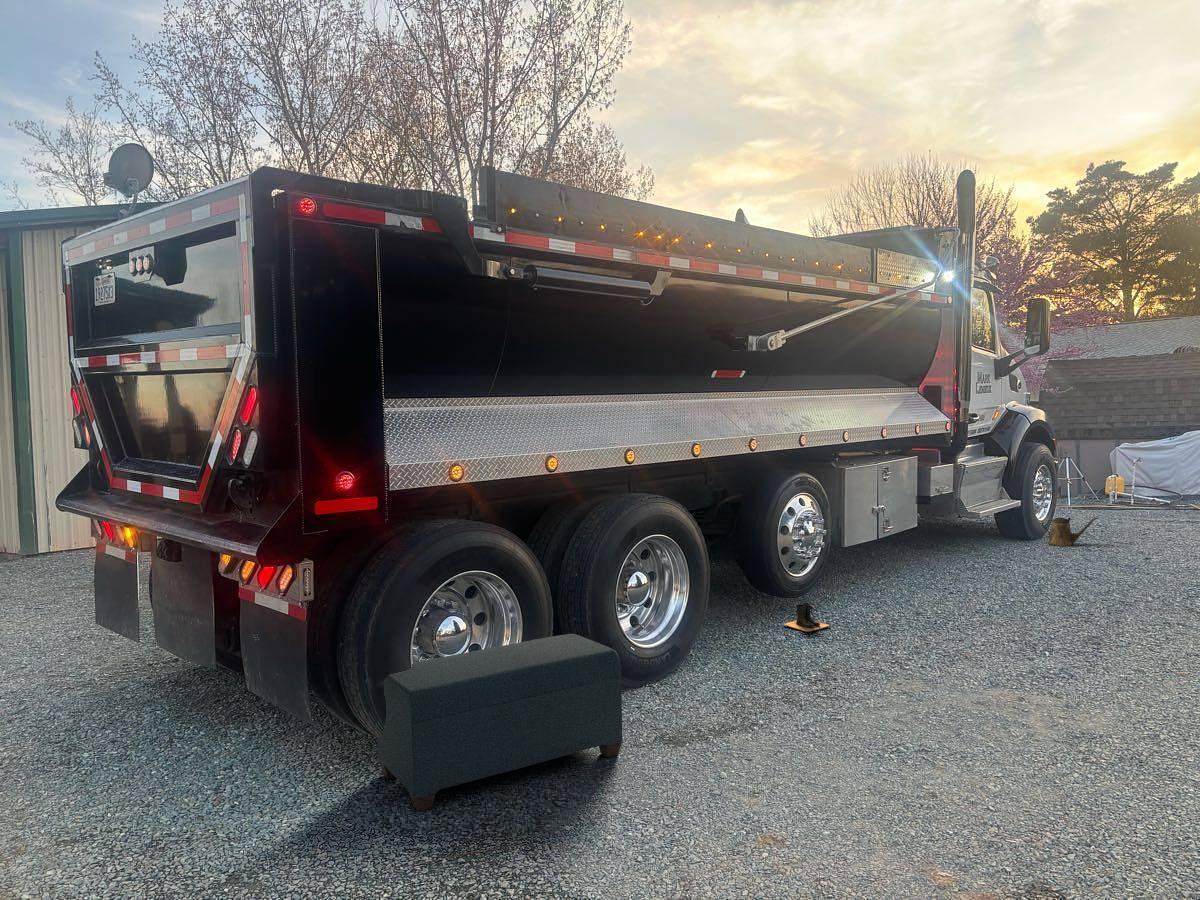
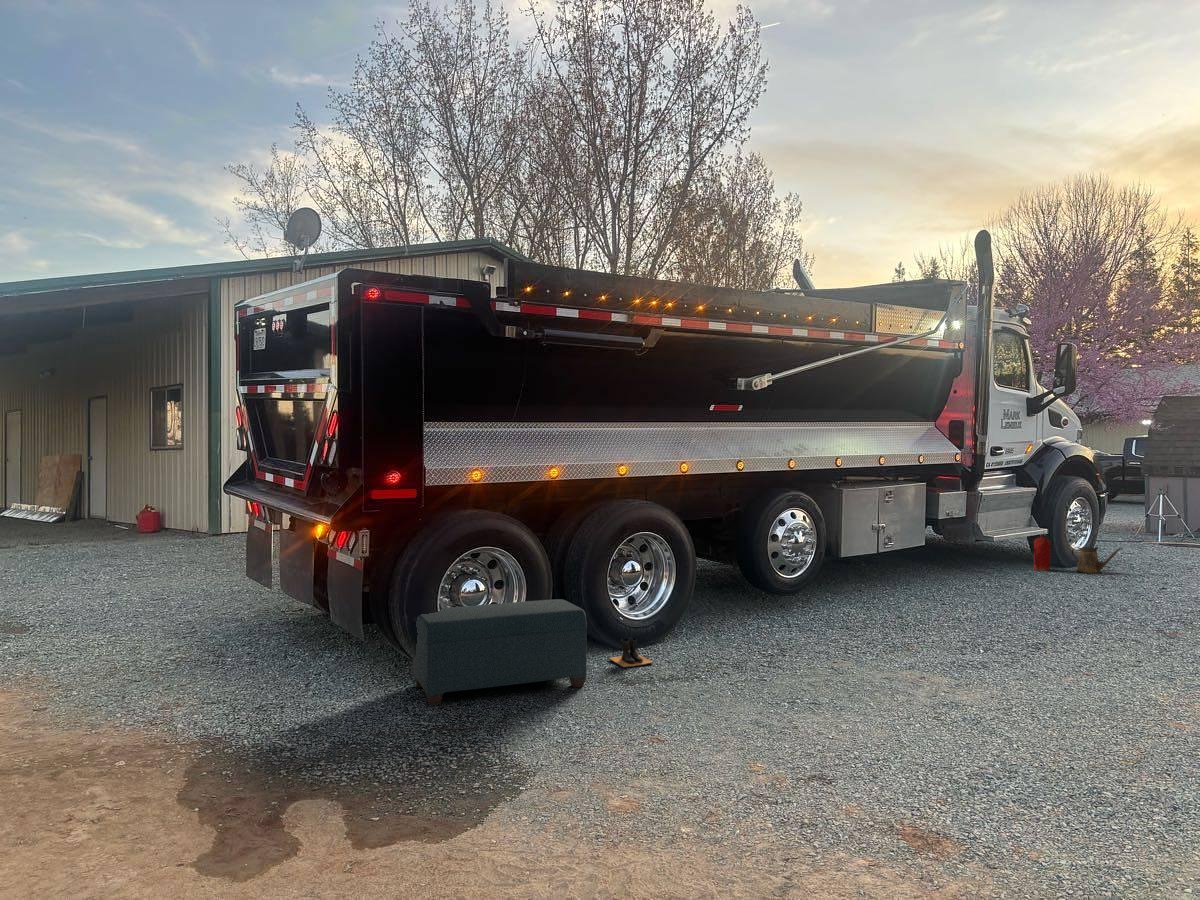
fire extinguisher: none [1002,500,1023,546] -> present [1030,534,1051,571]
boots: present [783,603,830,632] -> present [608,638,653,668]

